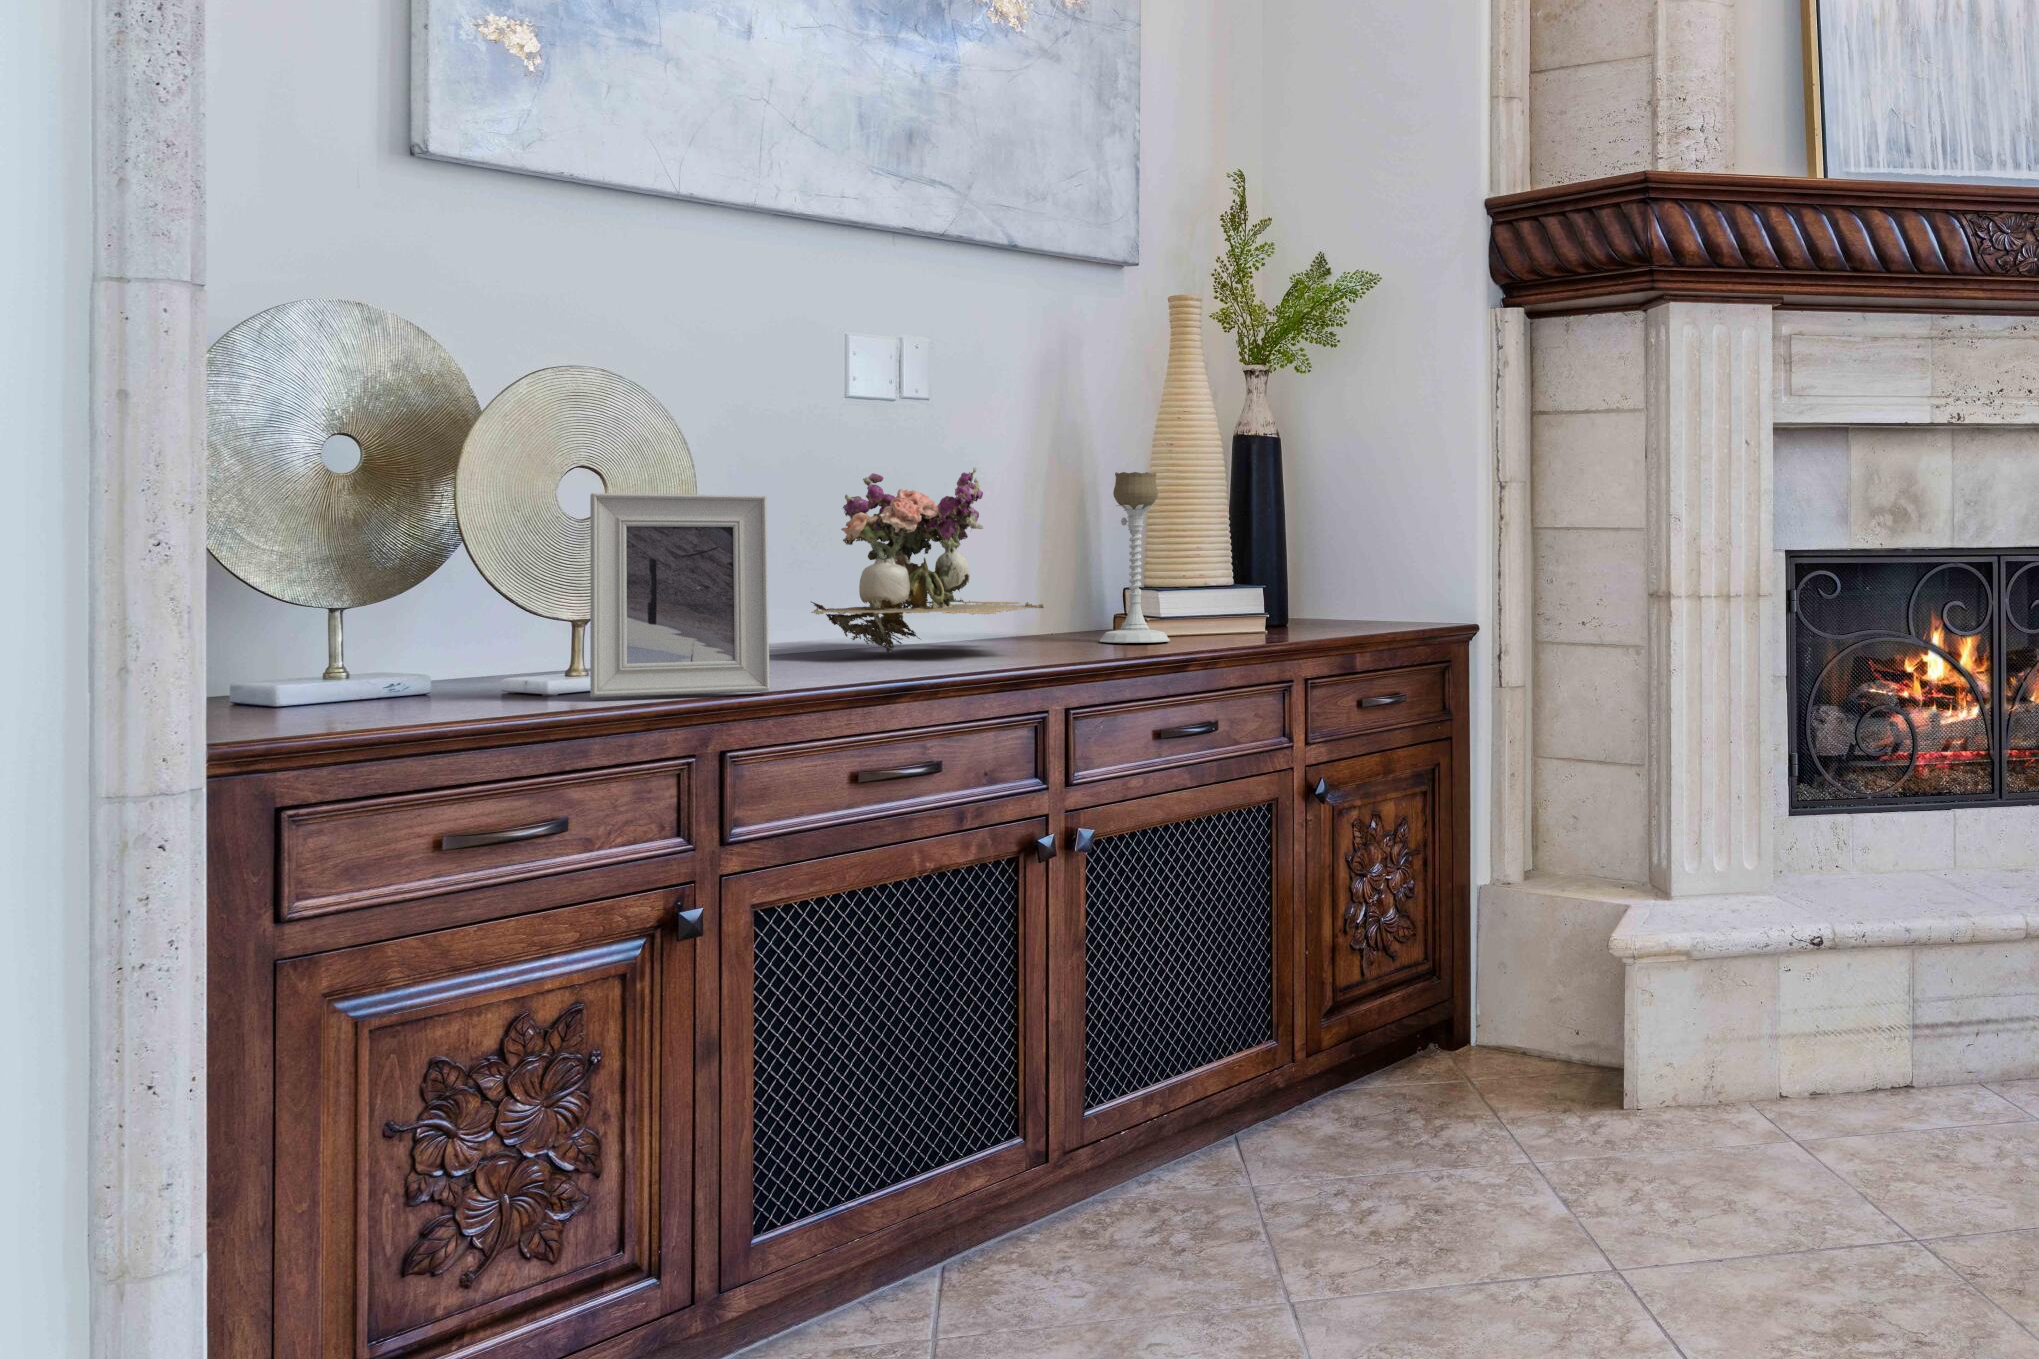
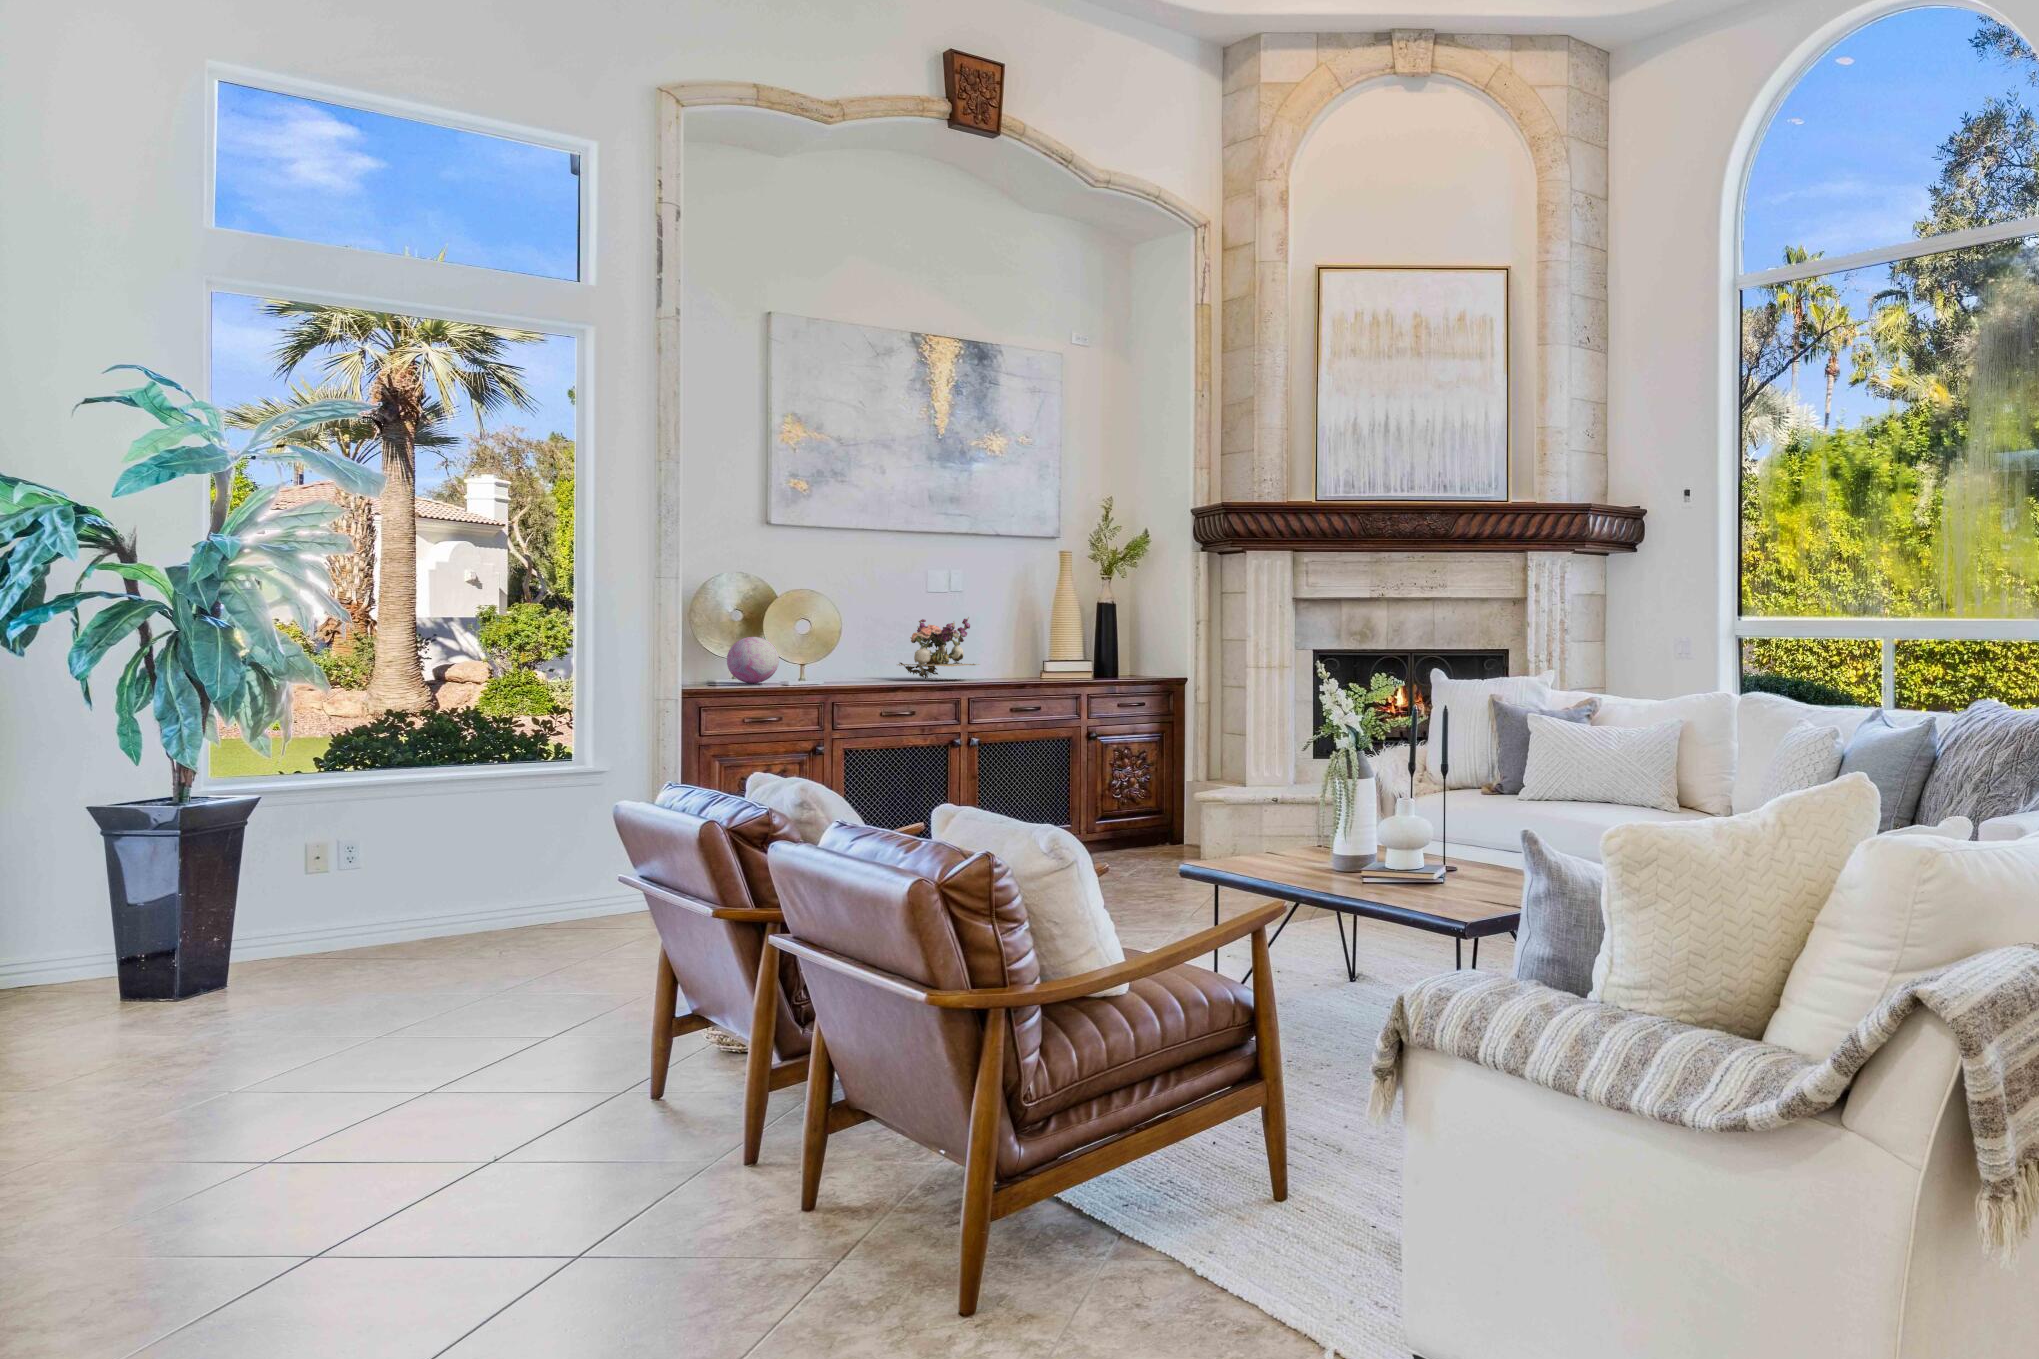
candle holder: present [1099,472,1170,643] -> none [1015,618,1041,680]
picture frame: present [590,493,770,698] -> none [798,626,852,684]
decorative orb: none [316,532,511,701] -> present [727,637,779,683]

